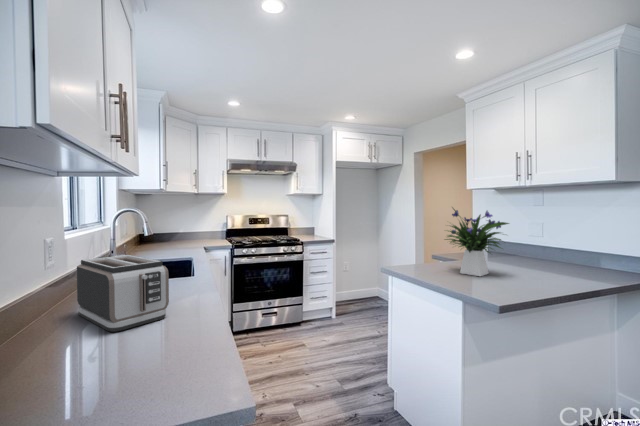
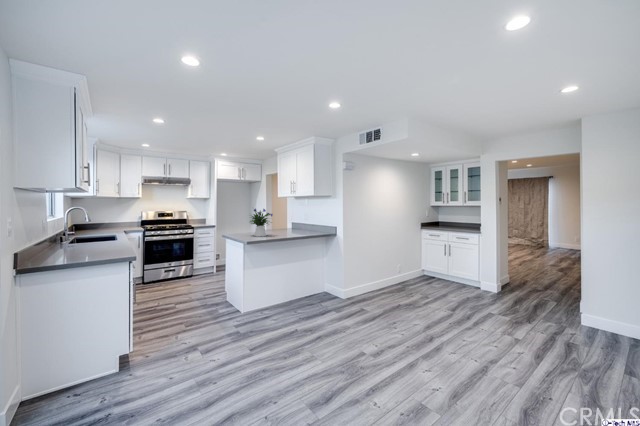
toaster: present [77,255,169,332] -> none [69,225,111,249]

